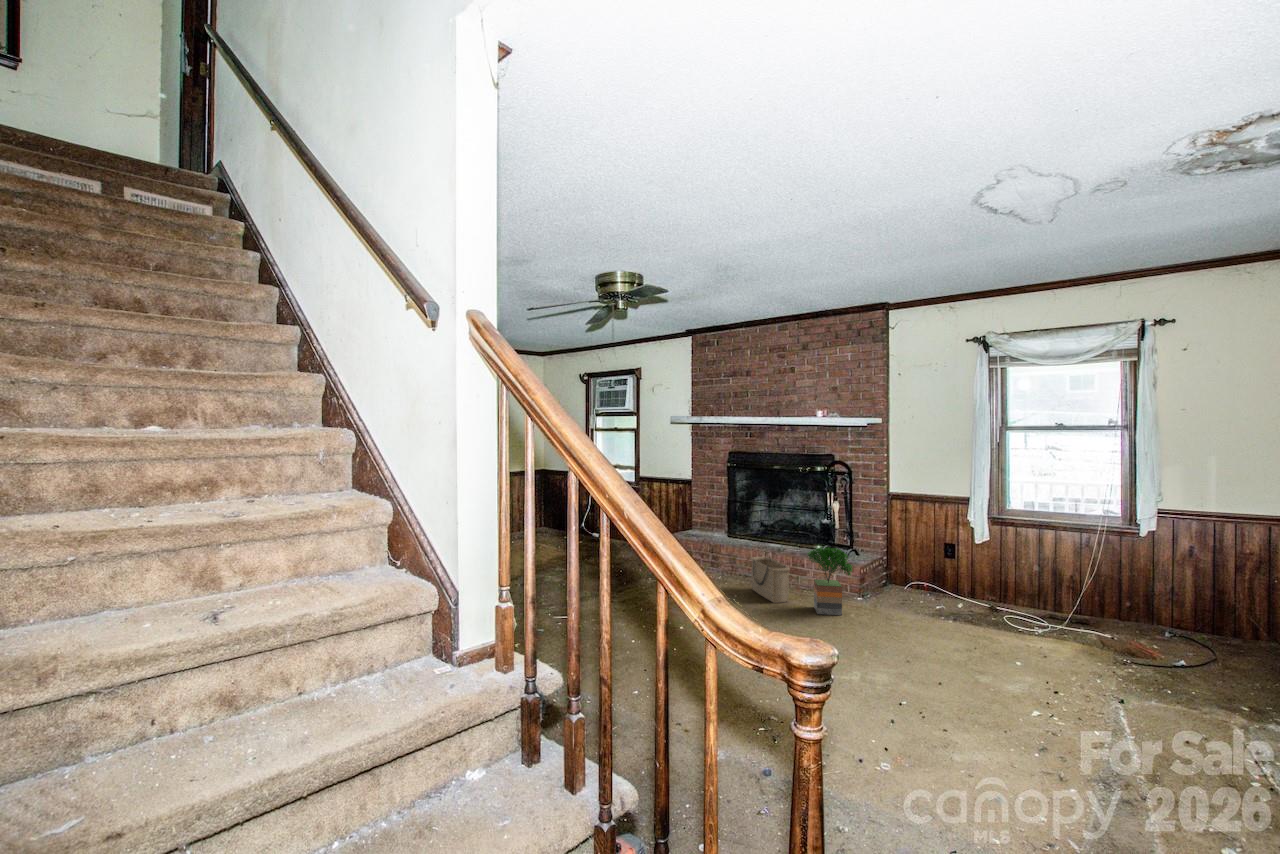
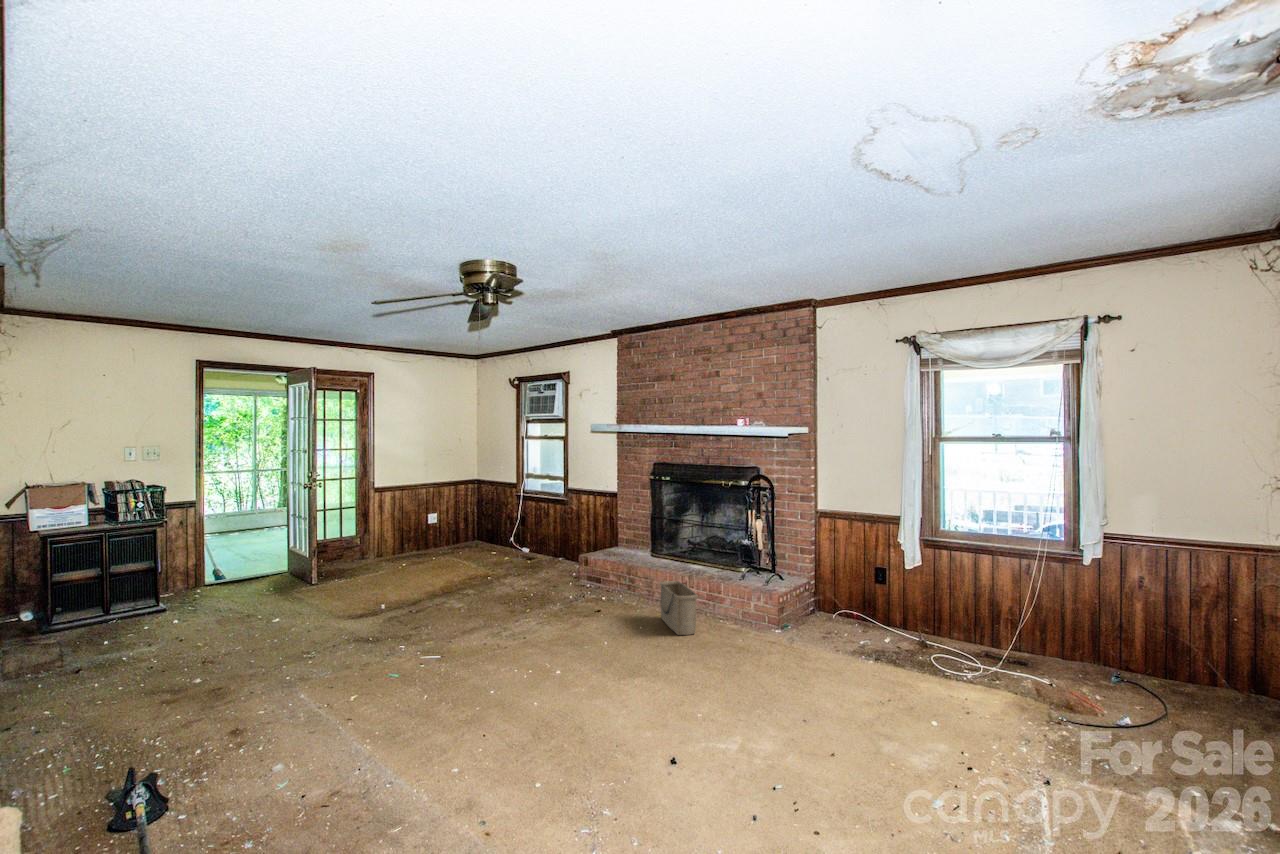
potted tree: present [807,547,852,615] -> none [713,571,764,652]

